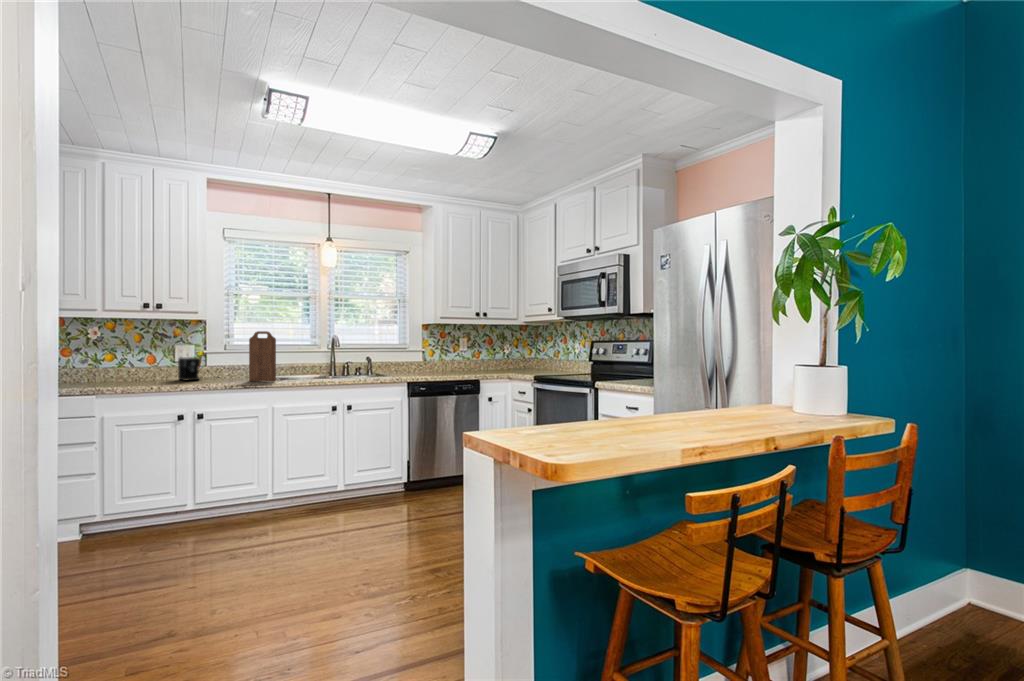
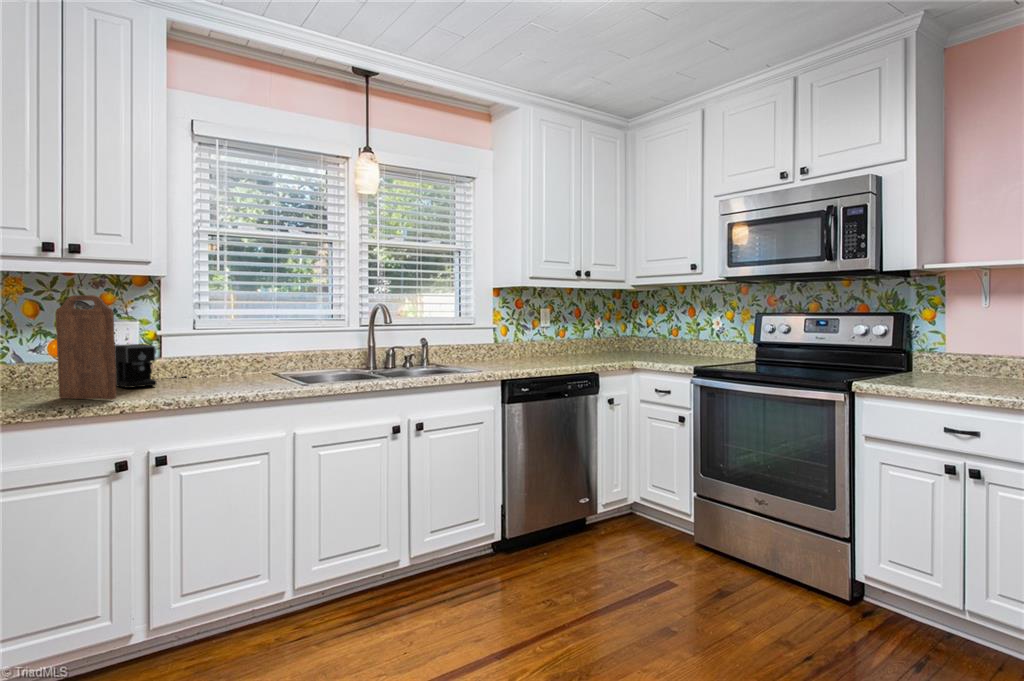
cutting board: present [249,331,276,382] -> present [56,295,117,400]

